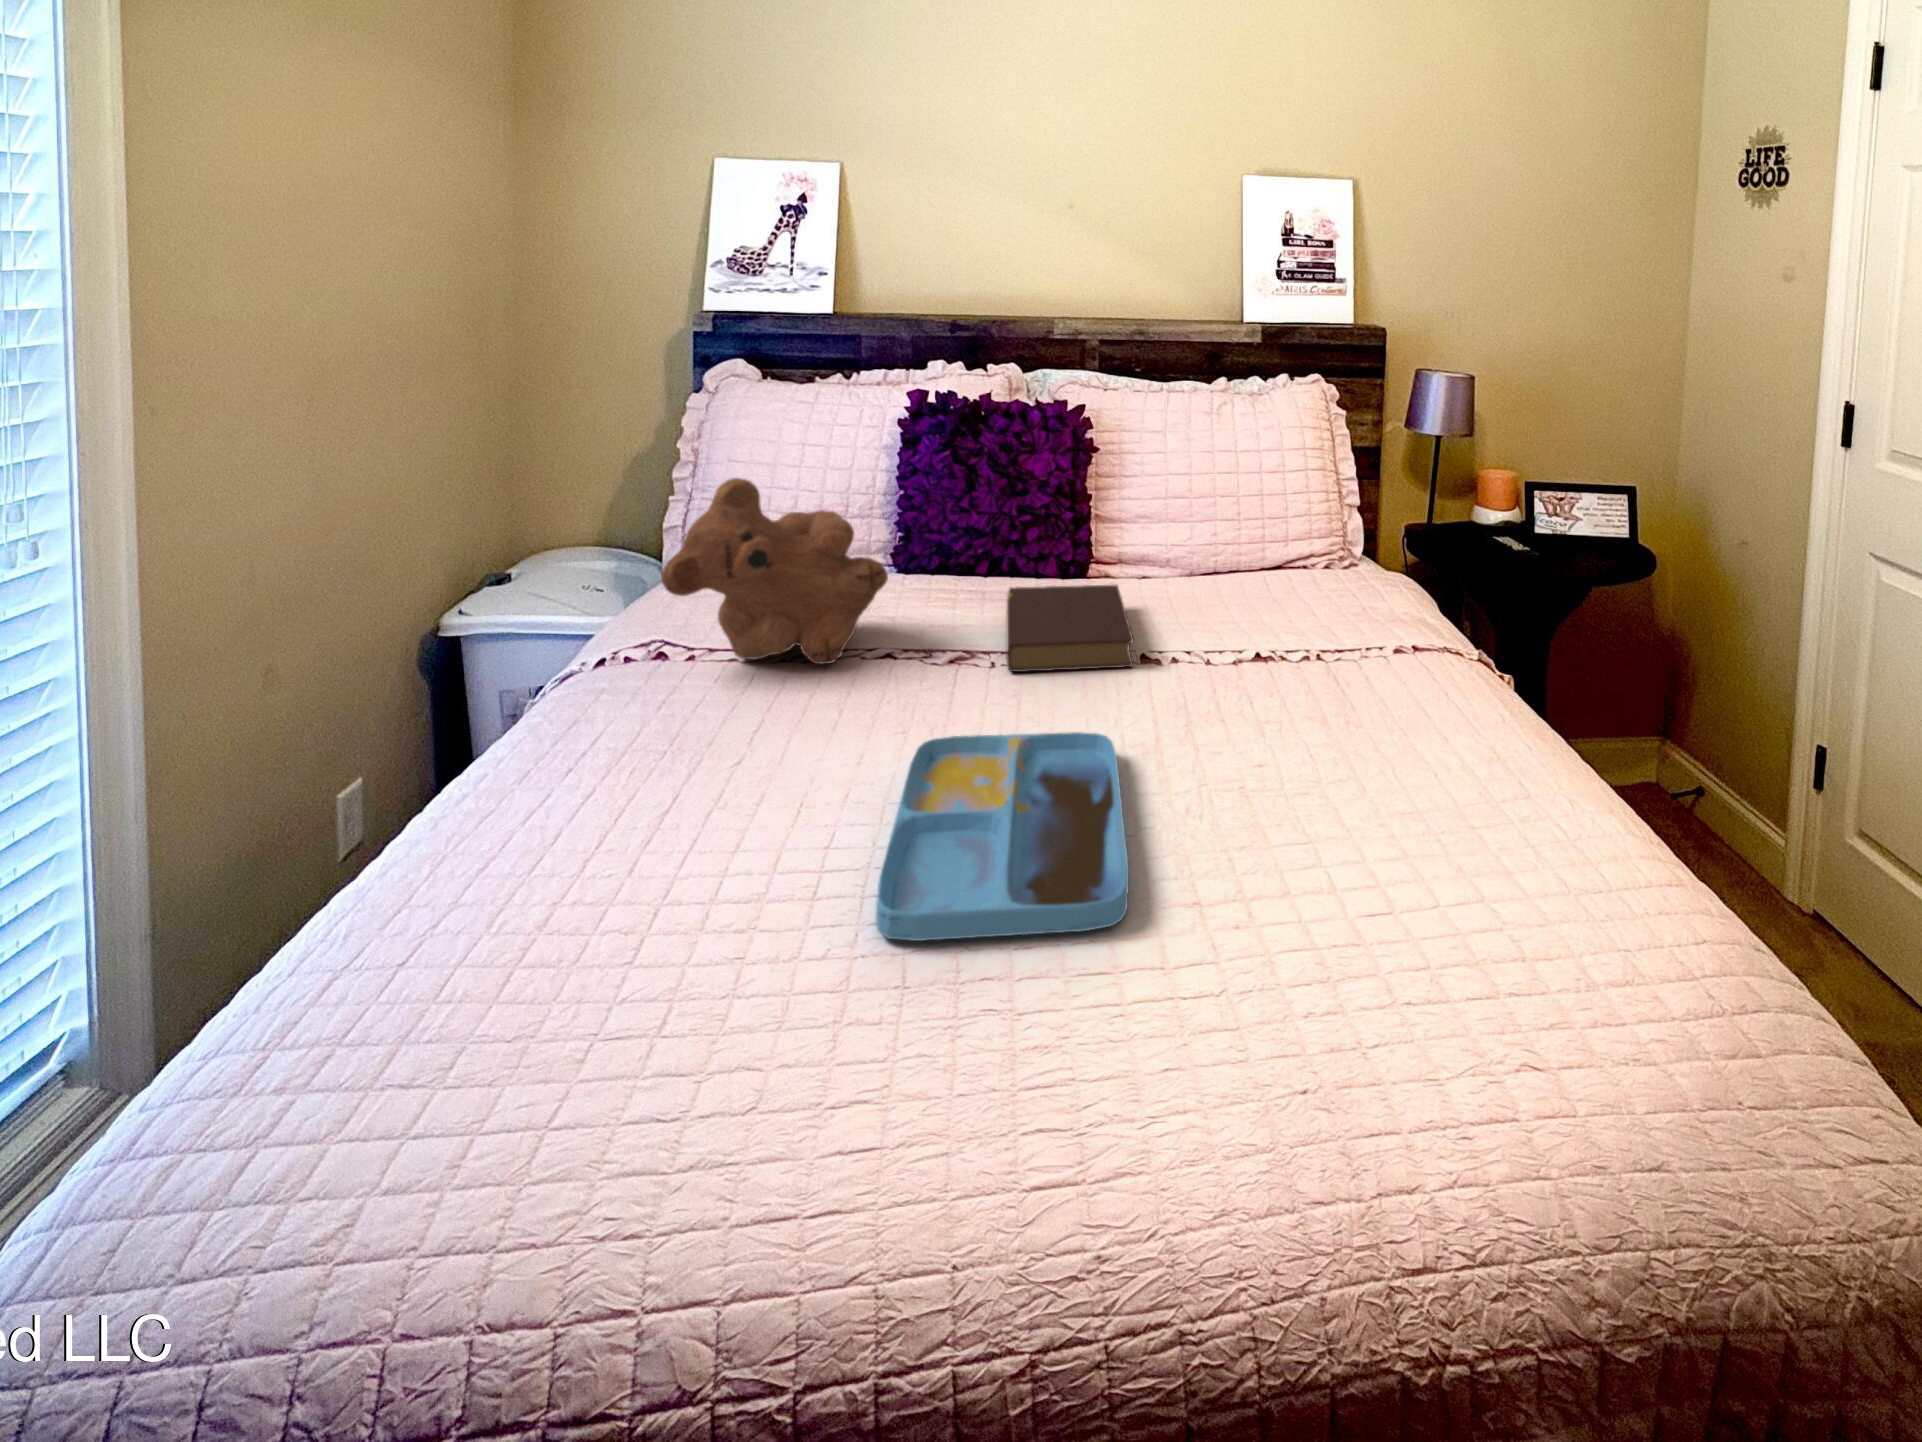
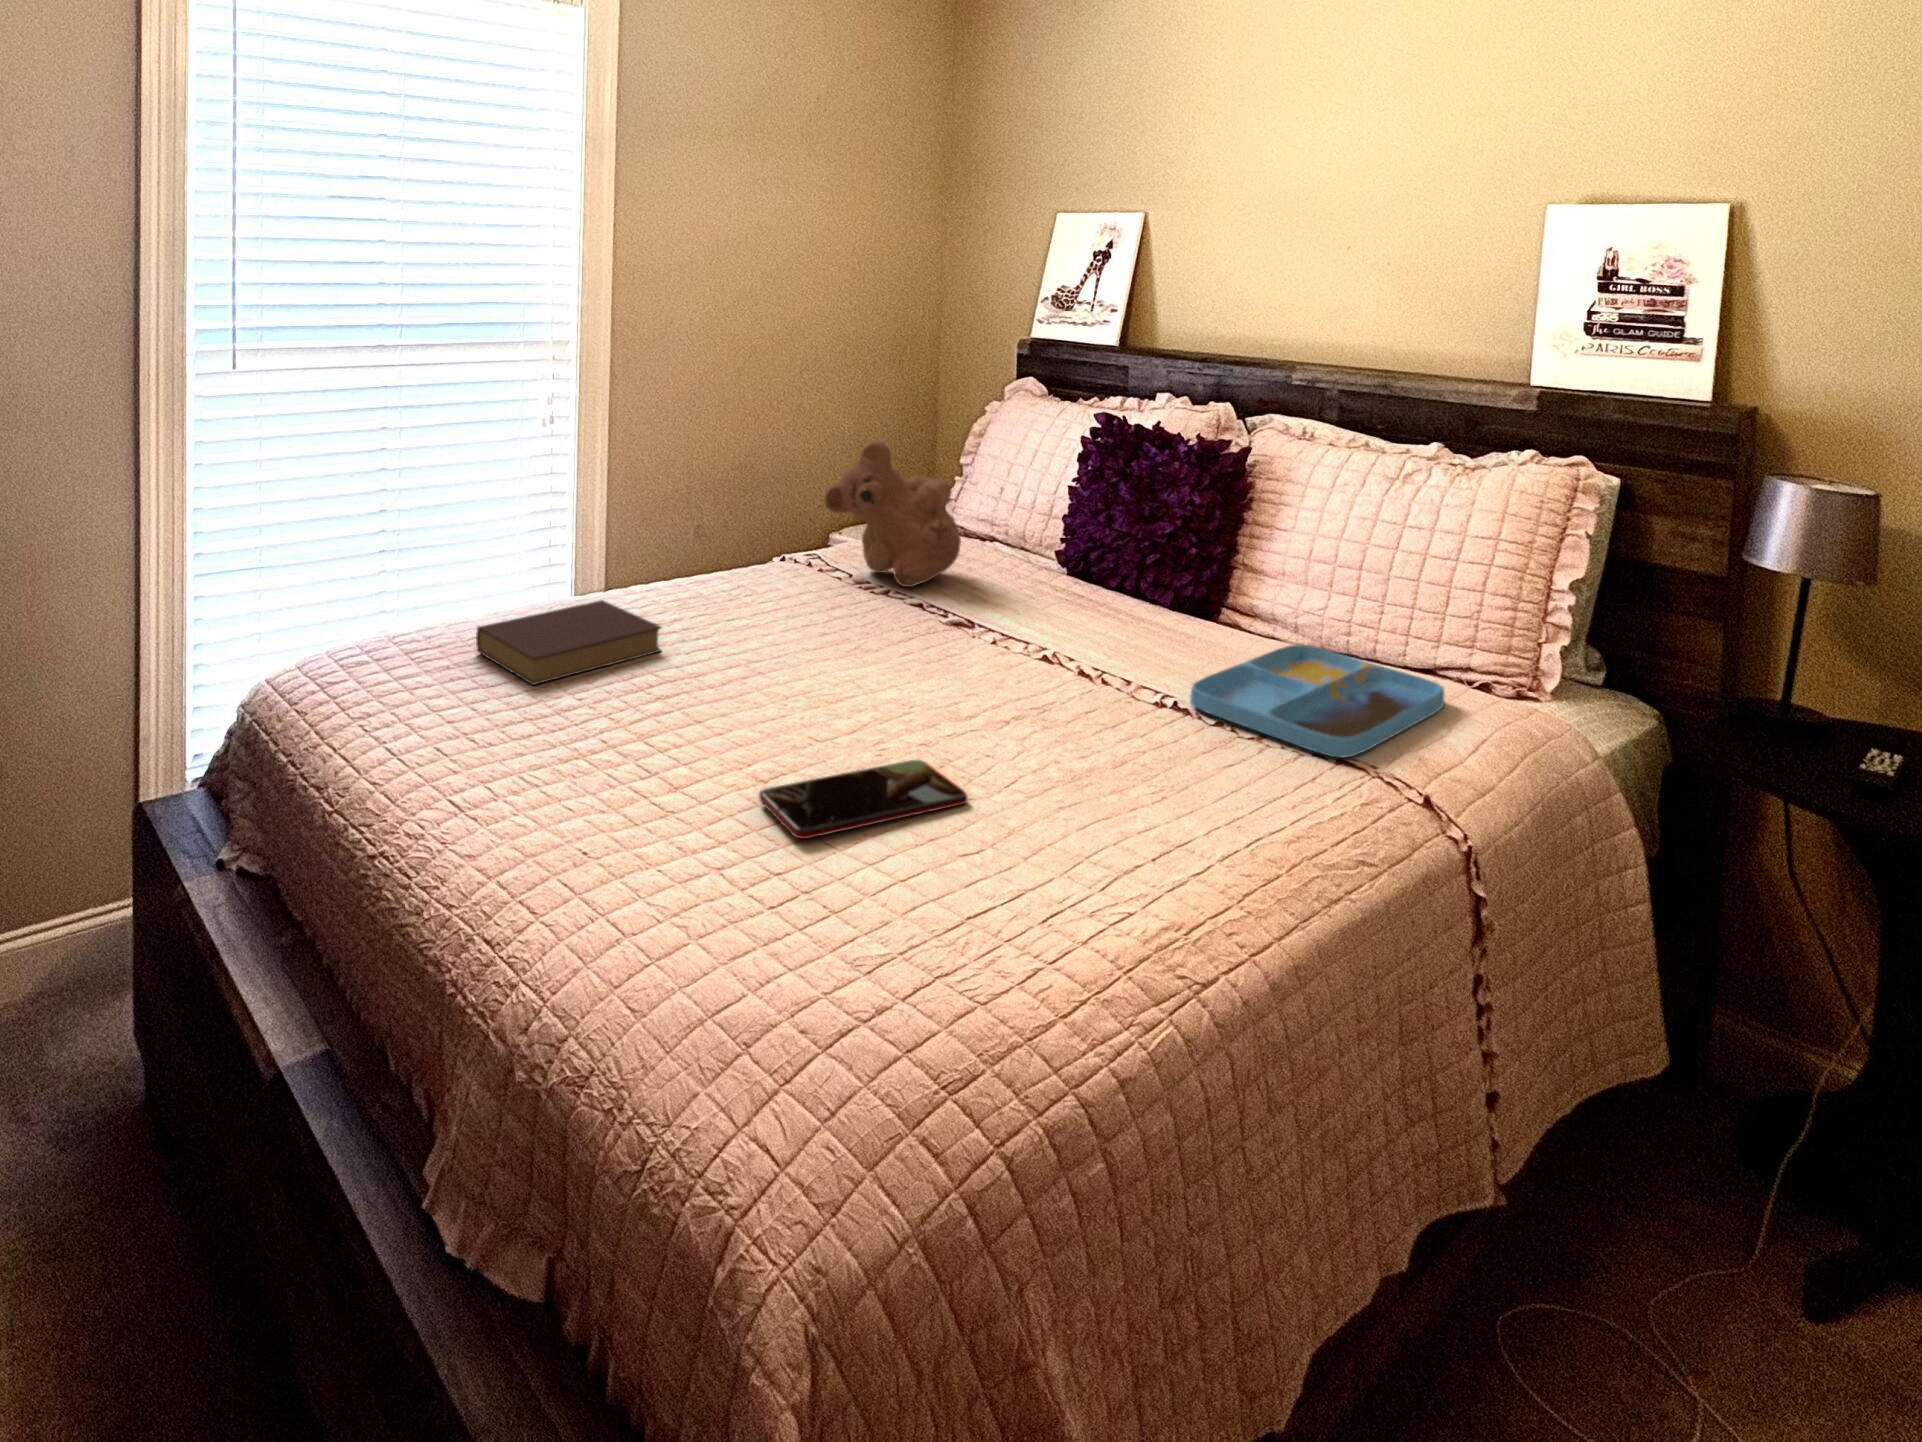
book: present [1006,585,1134,672] -> present [476,600,661,685]
tray: present [876,732,1129,941] -> present [1190,645,1444,758]
smartphone: none [1275,863,1415,1053] -> present [759,760,968,839]

